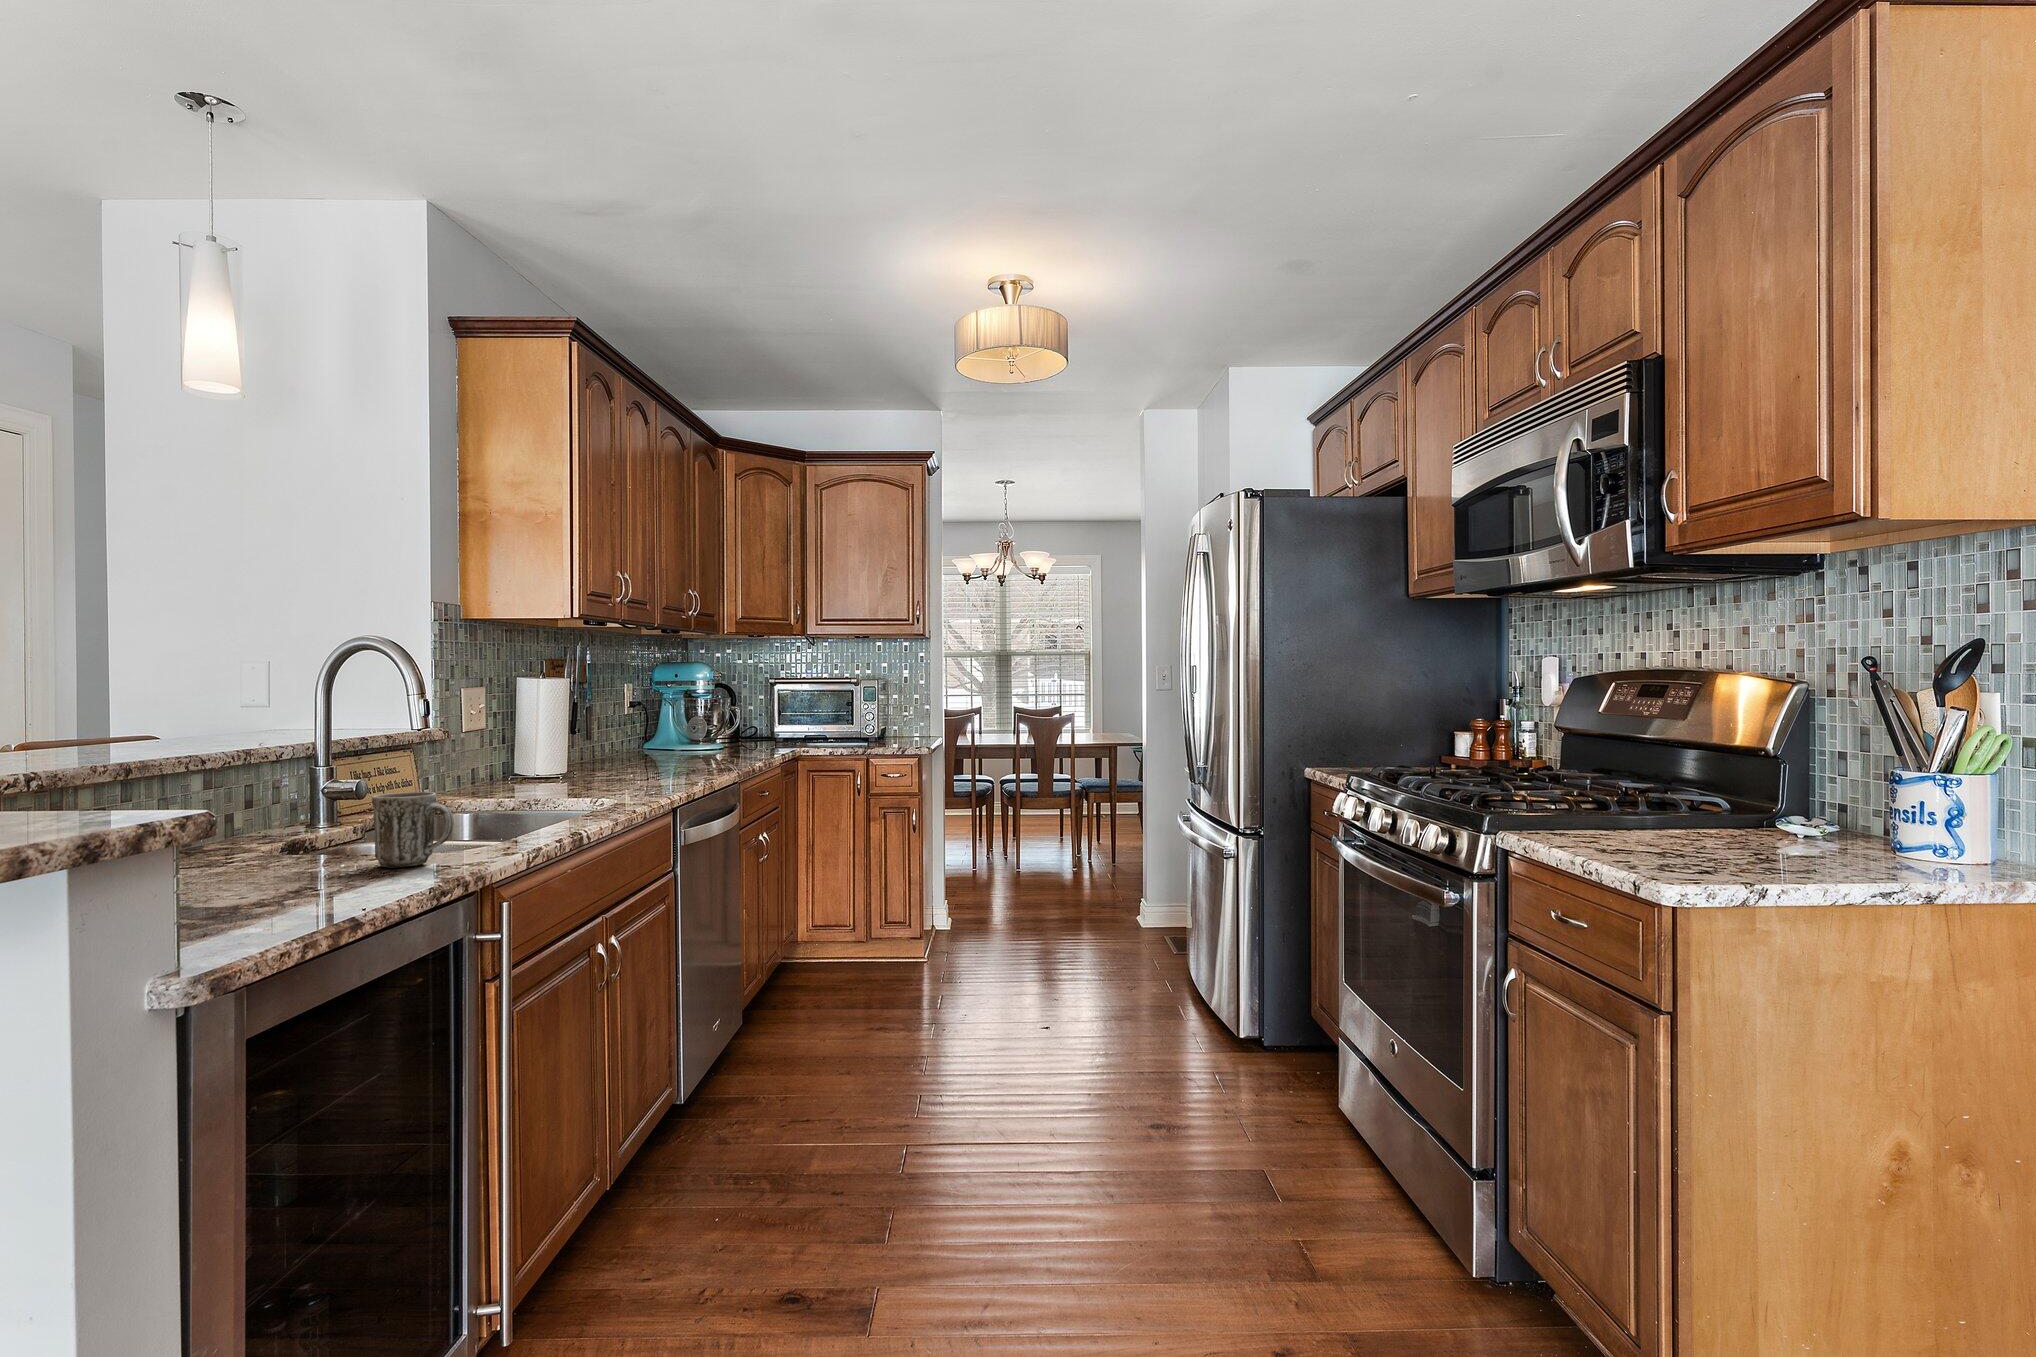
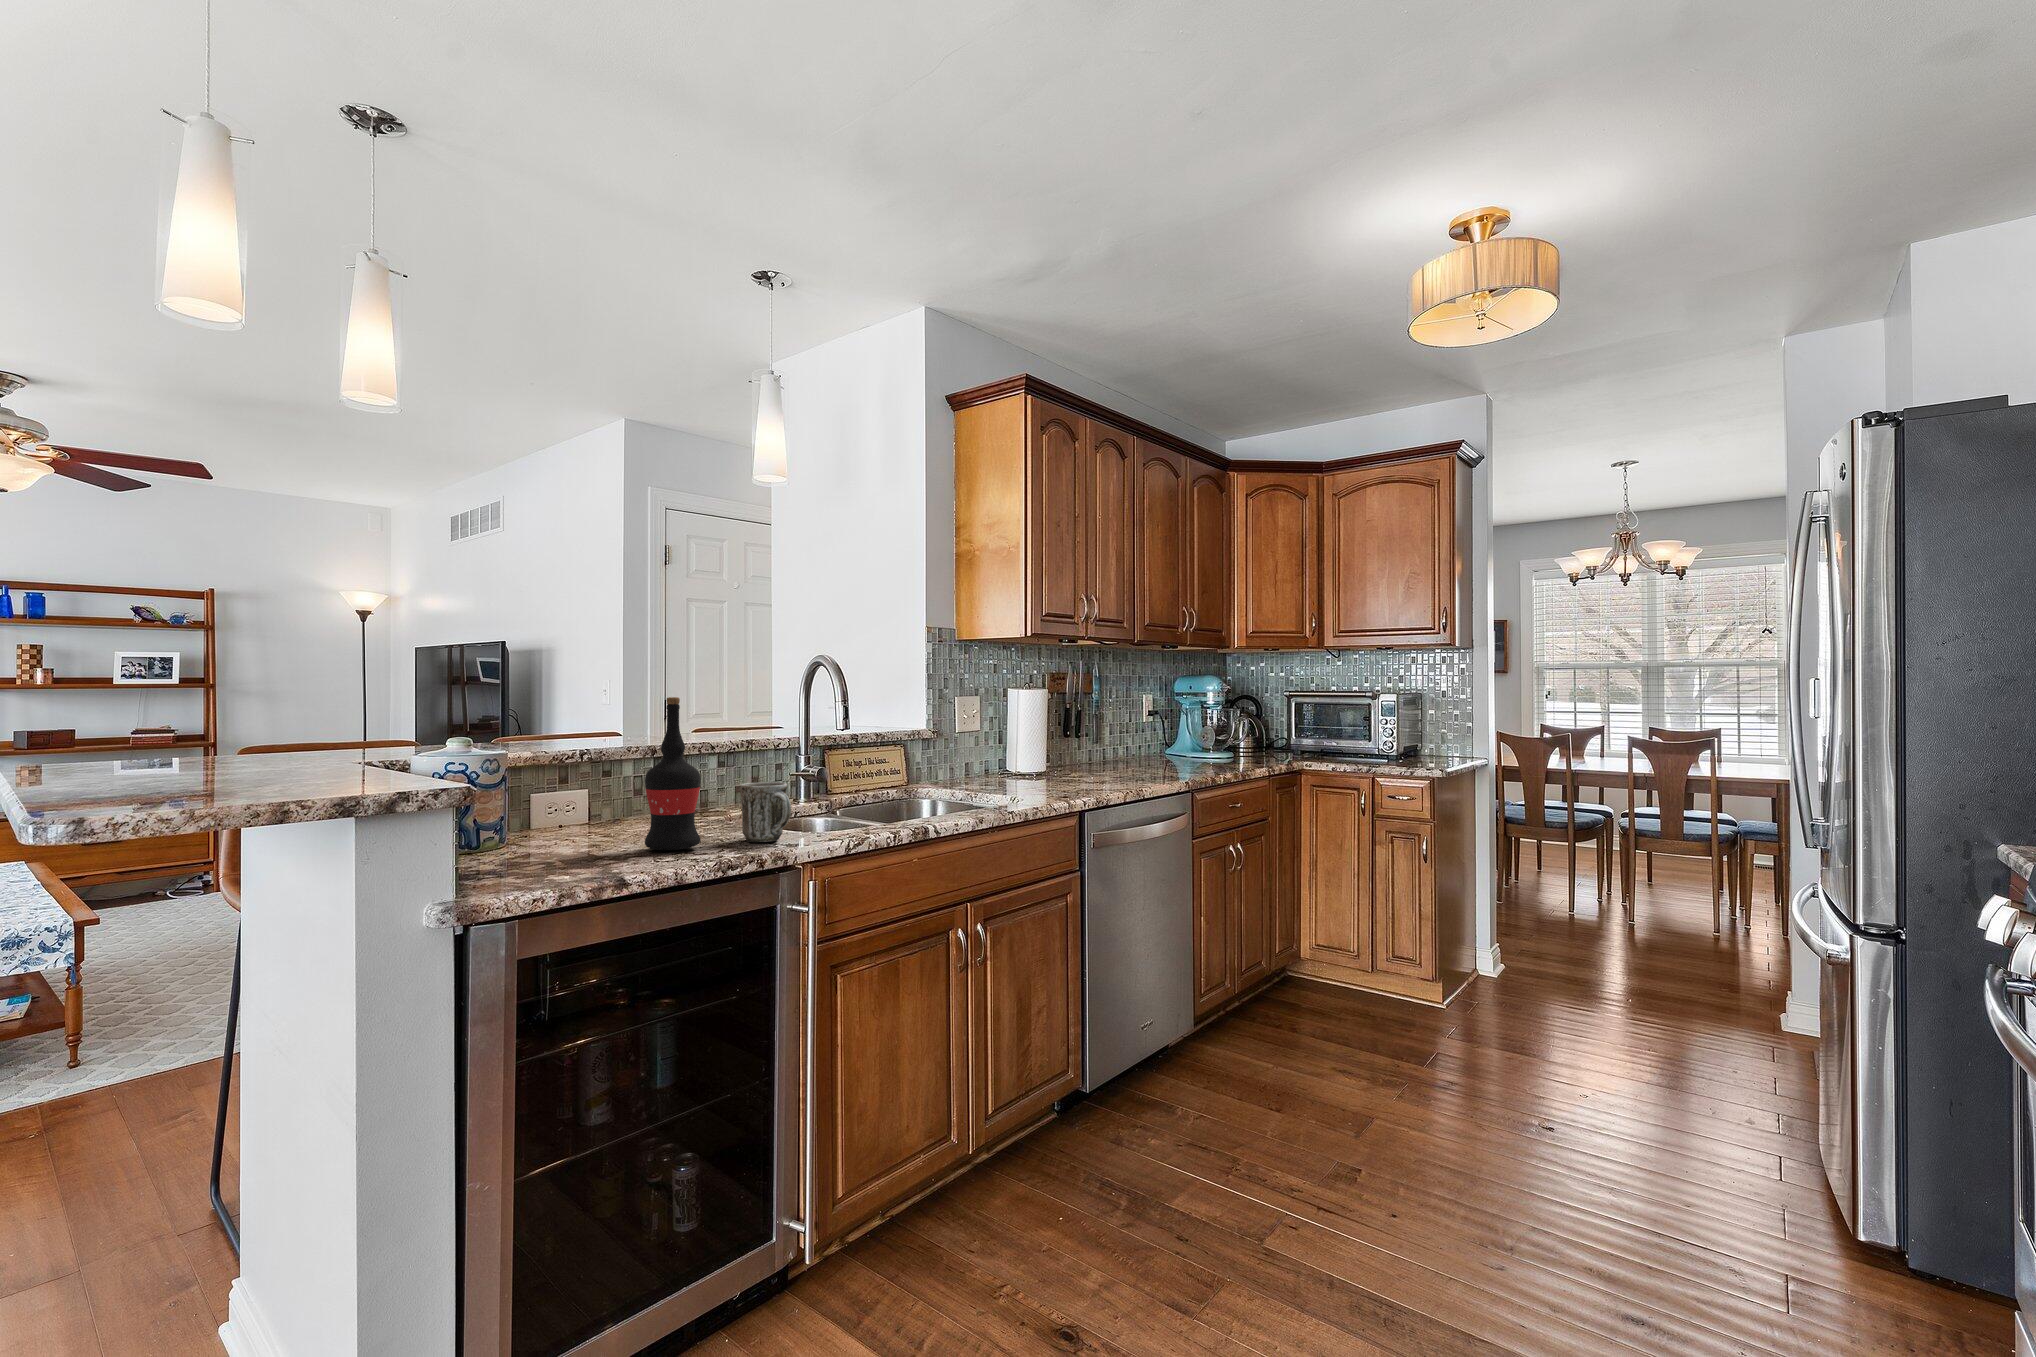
wine bottle: none [265,687,351,888] -> present [645,697,701,850]

